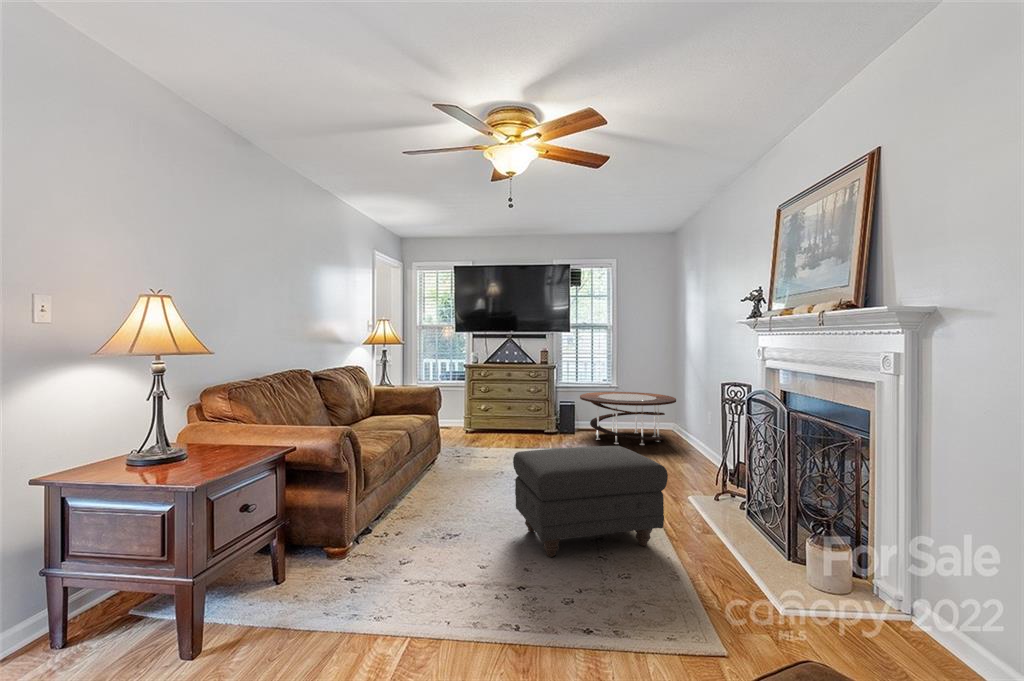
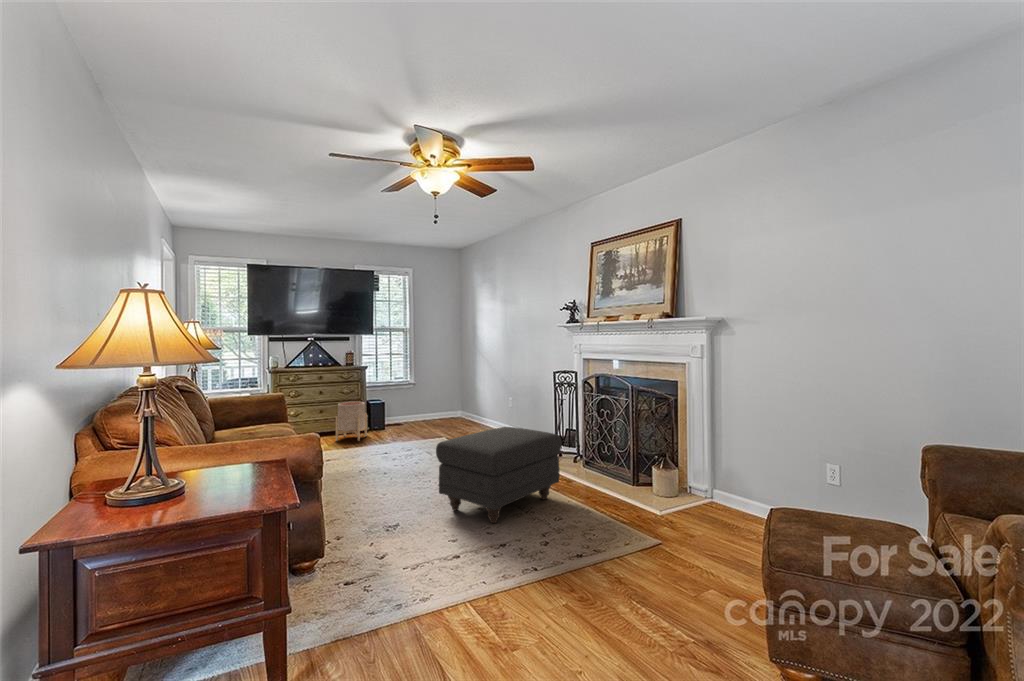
coffee table: present [580,392,676,445] -> none [393,387,477,434]
planter: none [518,400,550,441] -> present [336,402,367,441]

